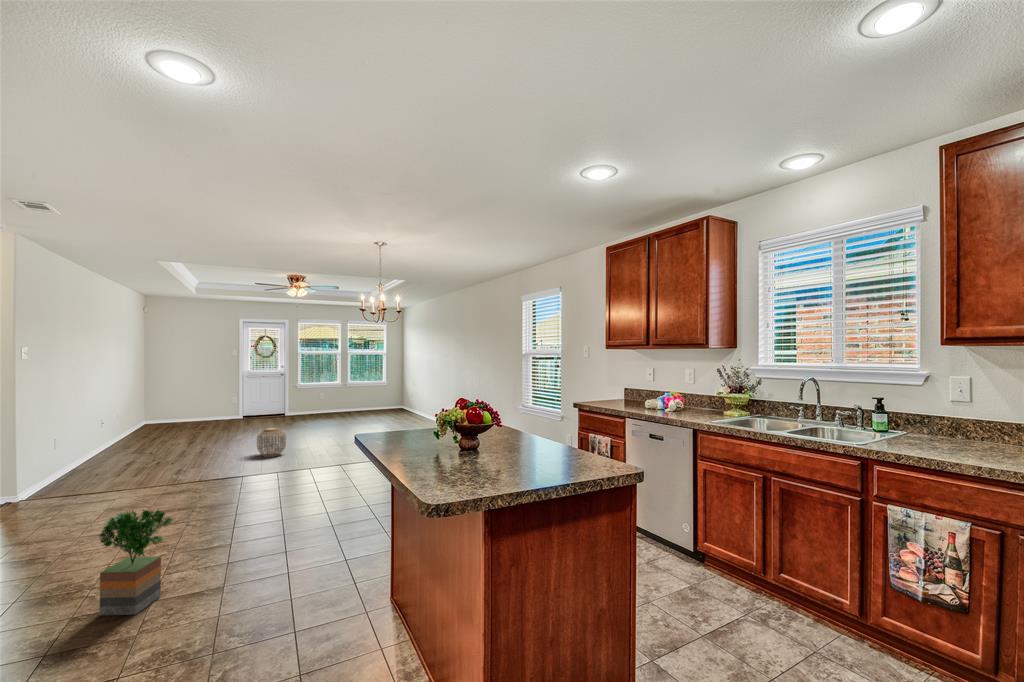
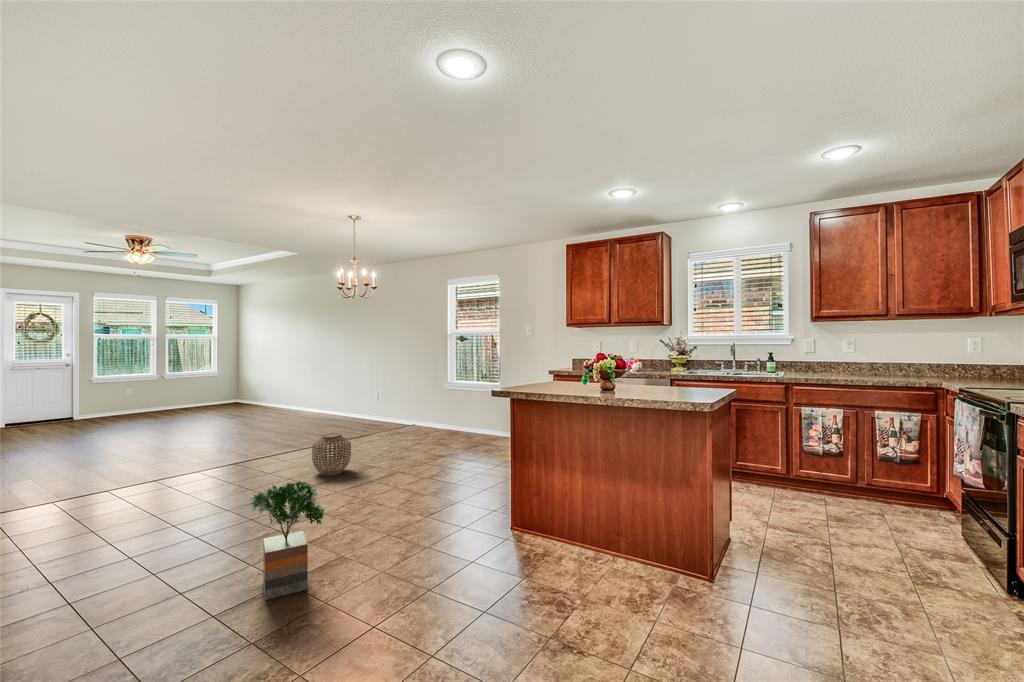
woven basket: present [257,428,286,457] -> present [312,433,351,475]

